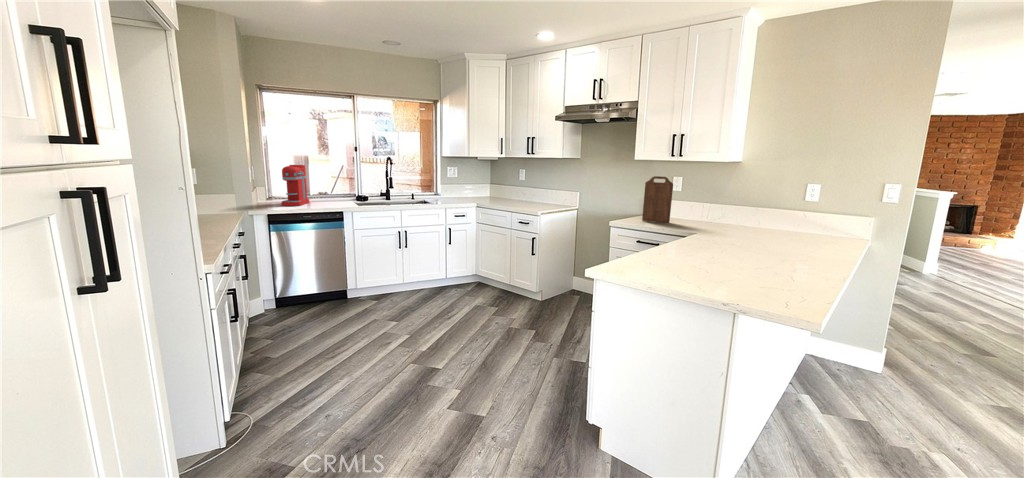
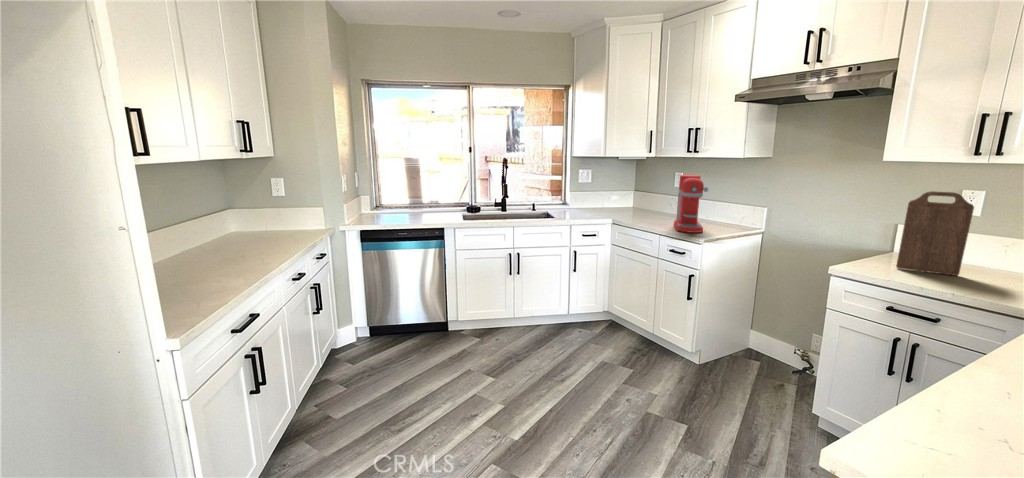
coffee maker: present [282,165,309,206] -> present [674,175,708,233]

